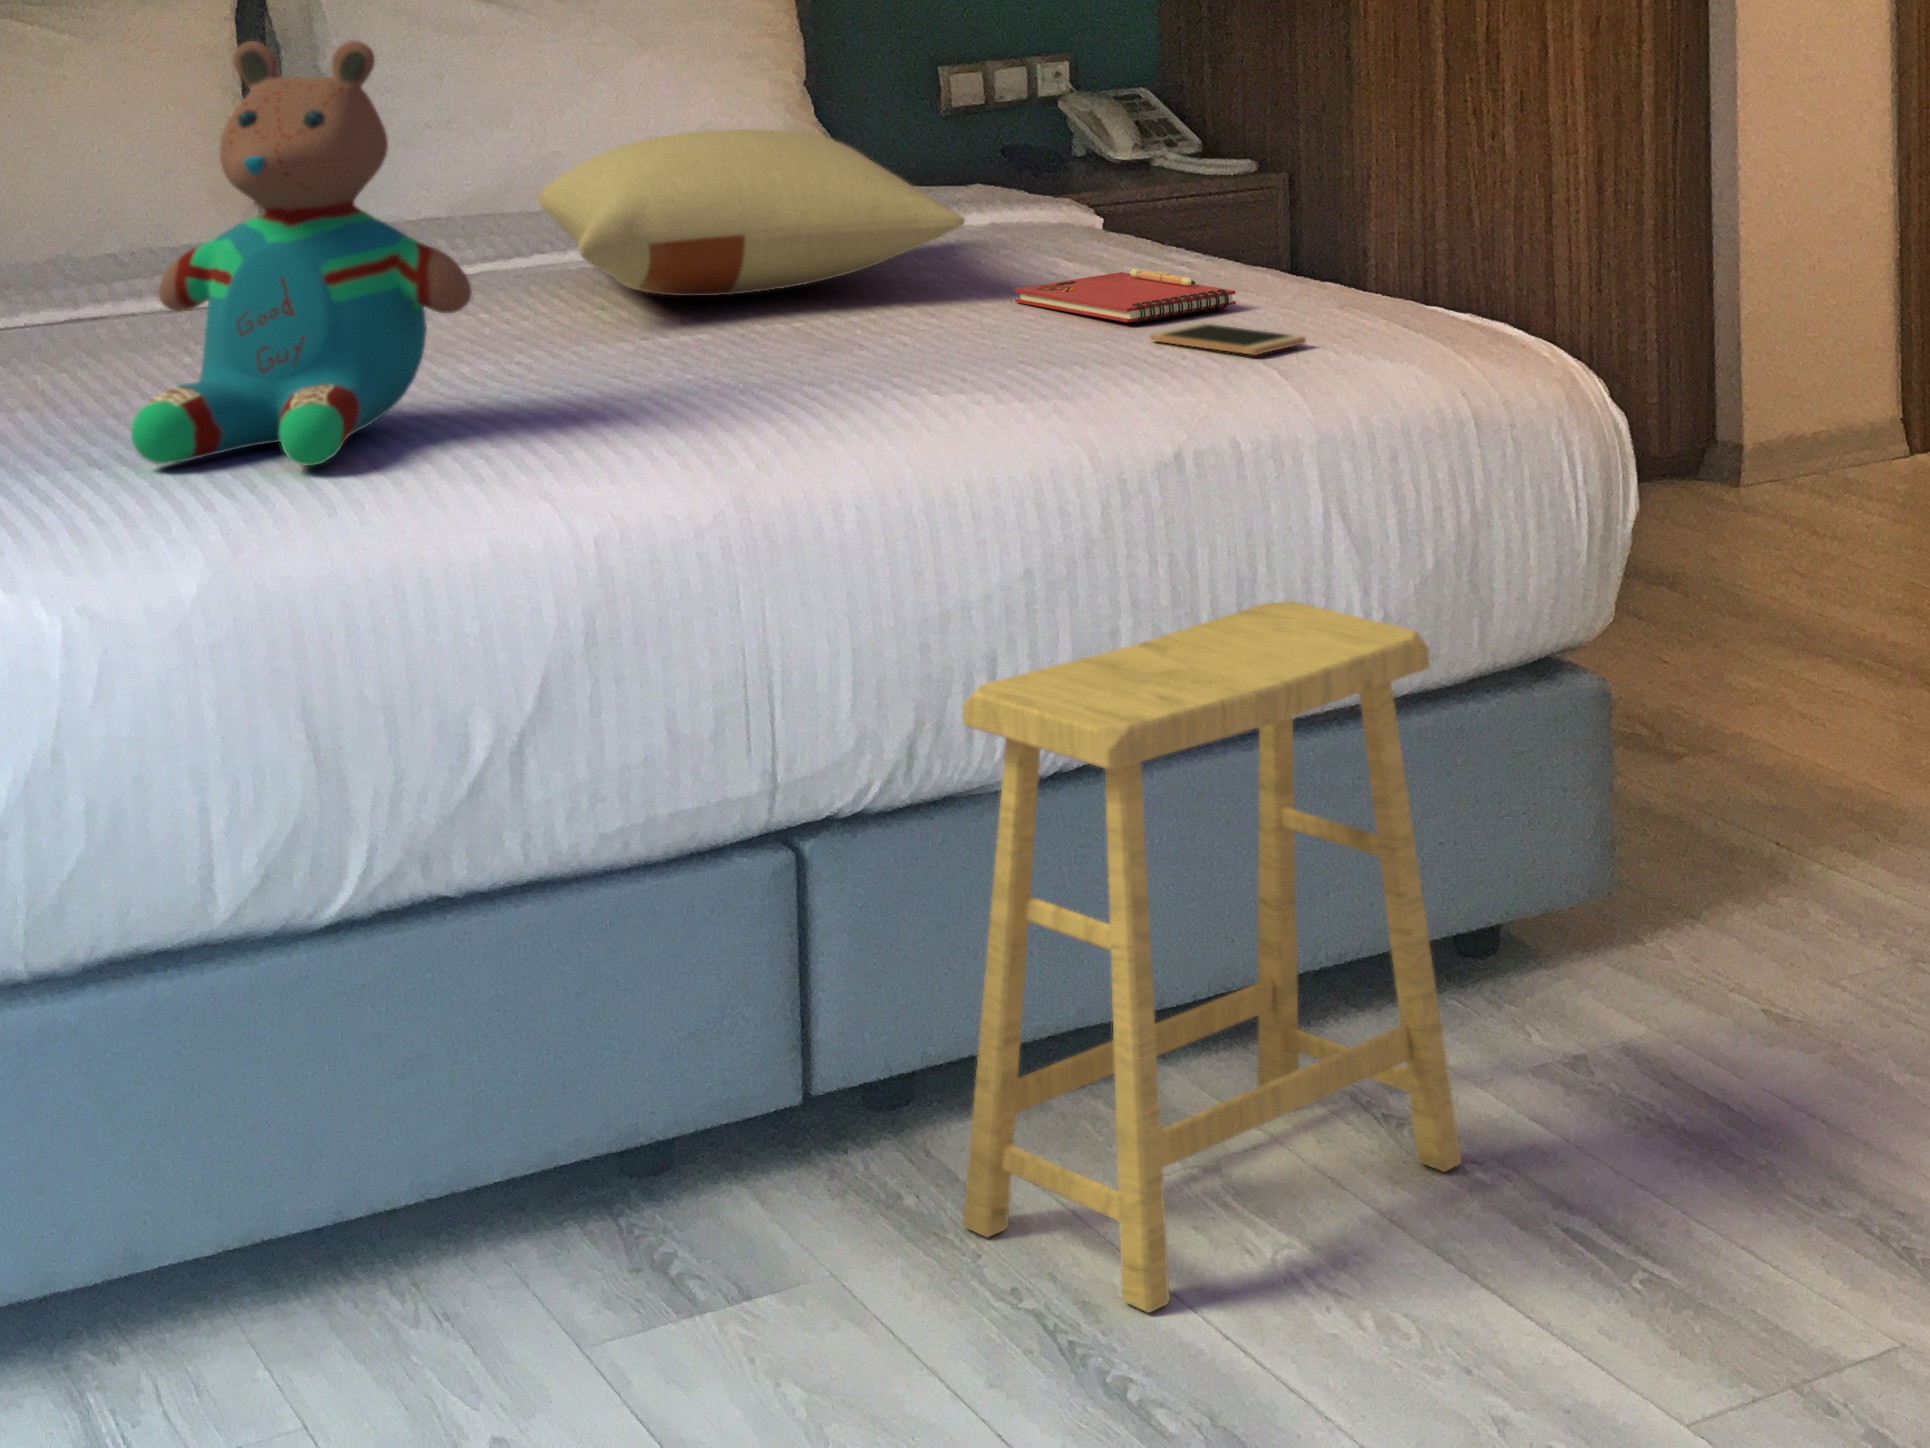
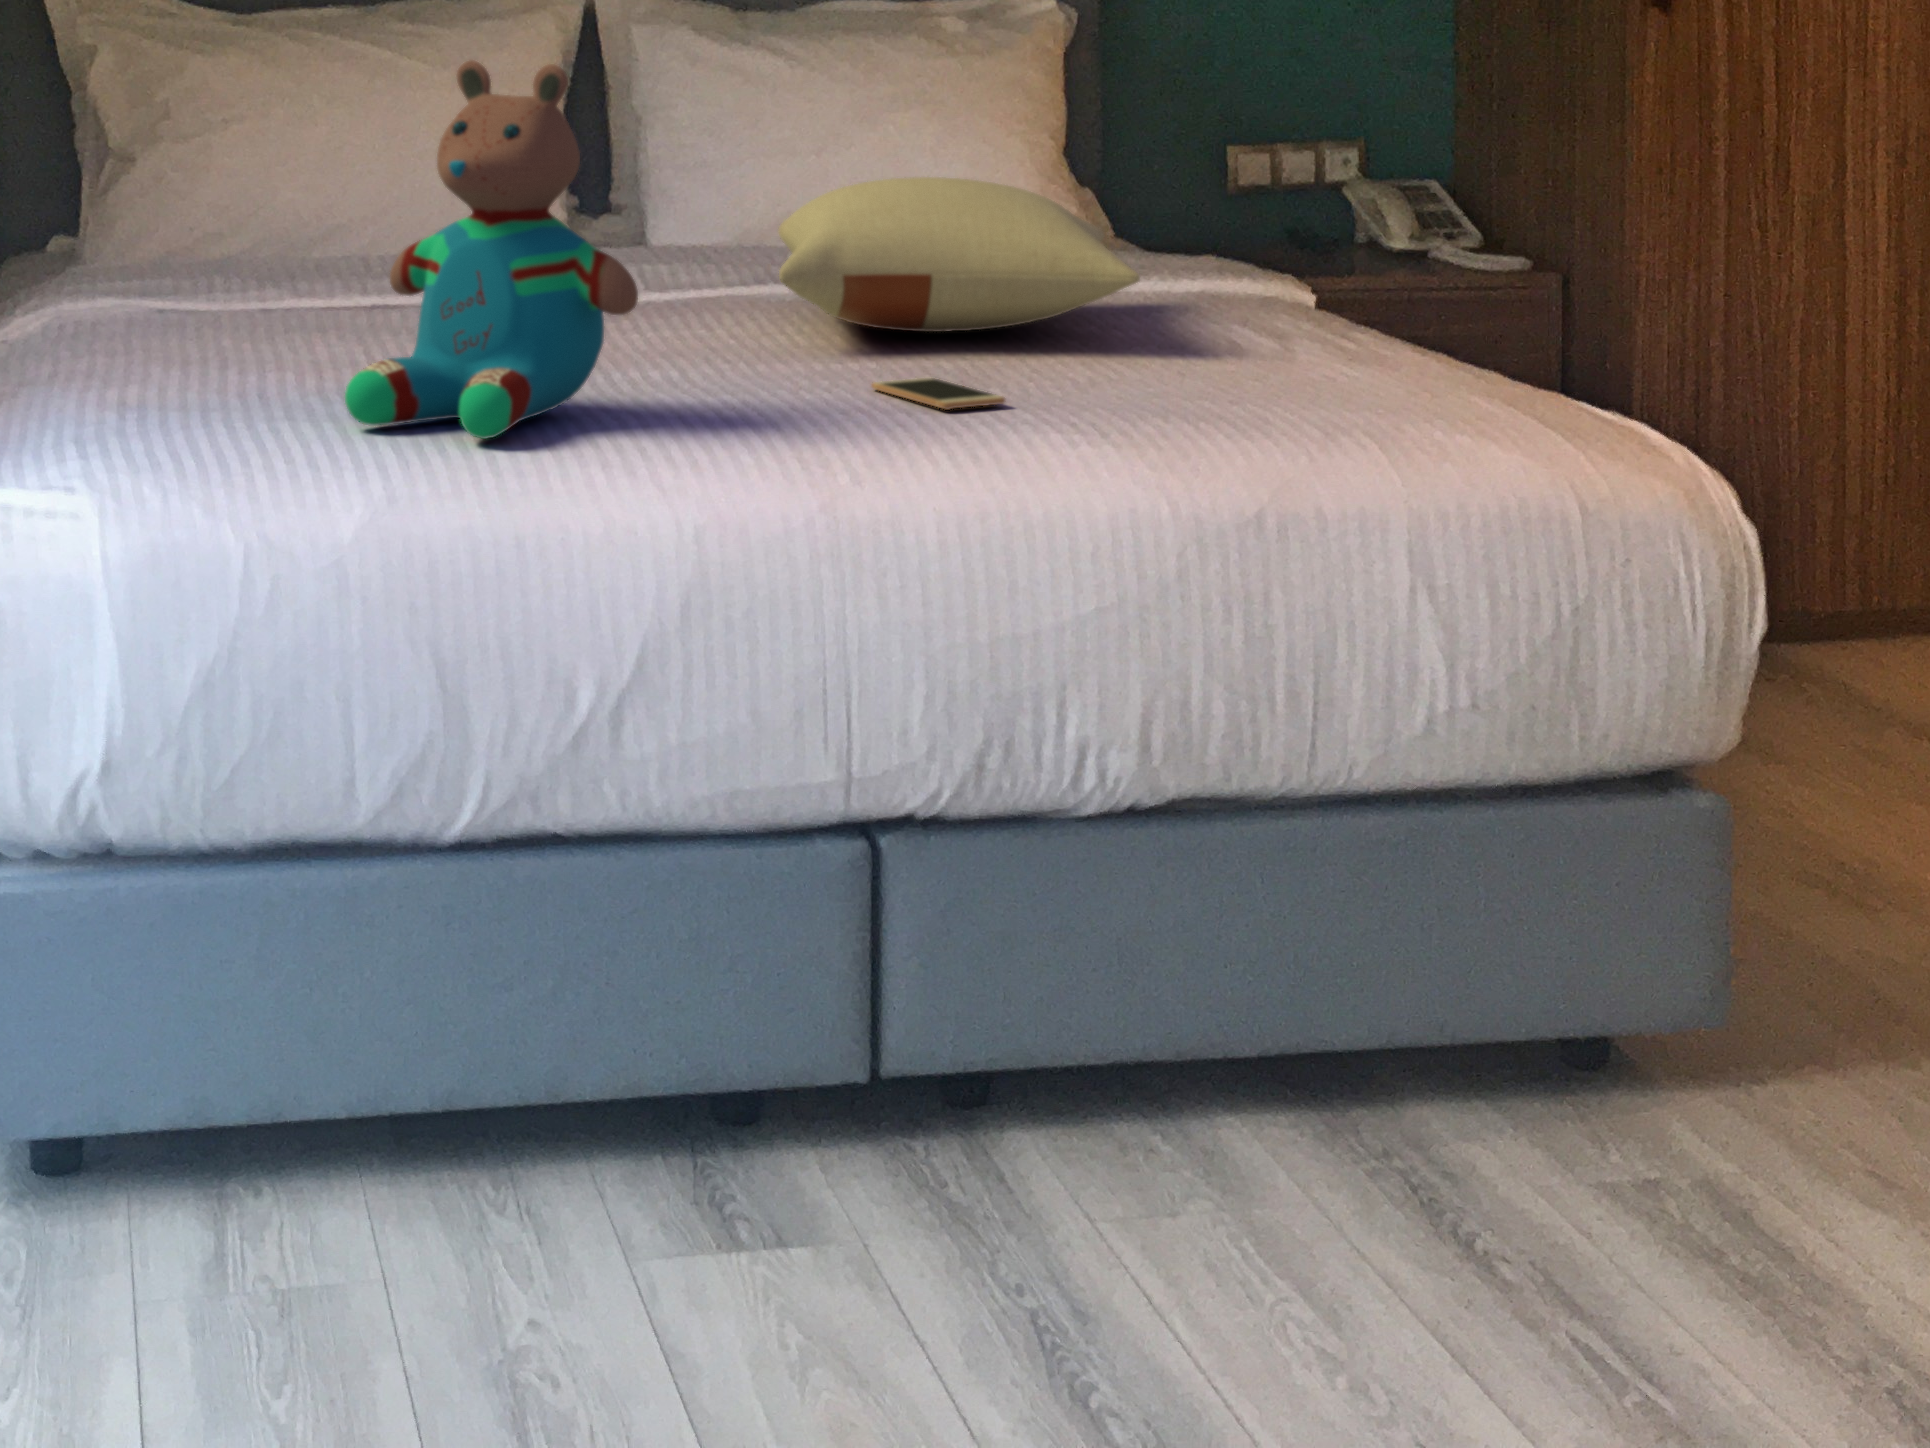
notebook: present [1015,269,1236,323] -> none [1185,342,1393,387]
smartphone: present [1150,323,1306,355] -> present [872,378,1005,410]
footstool: present [963,601,1461,1313] -> none [993,667,1496,1339]

